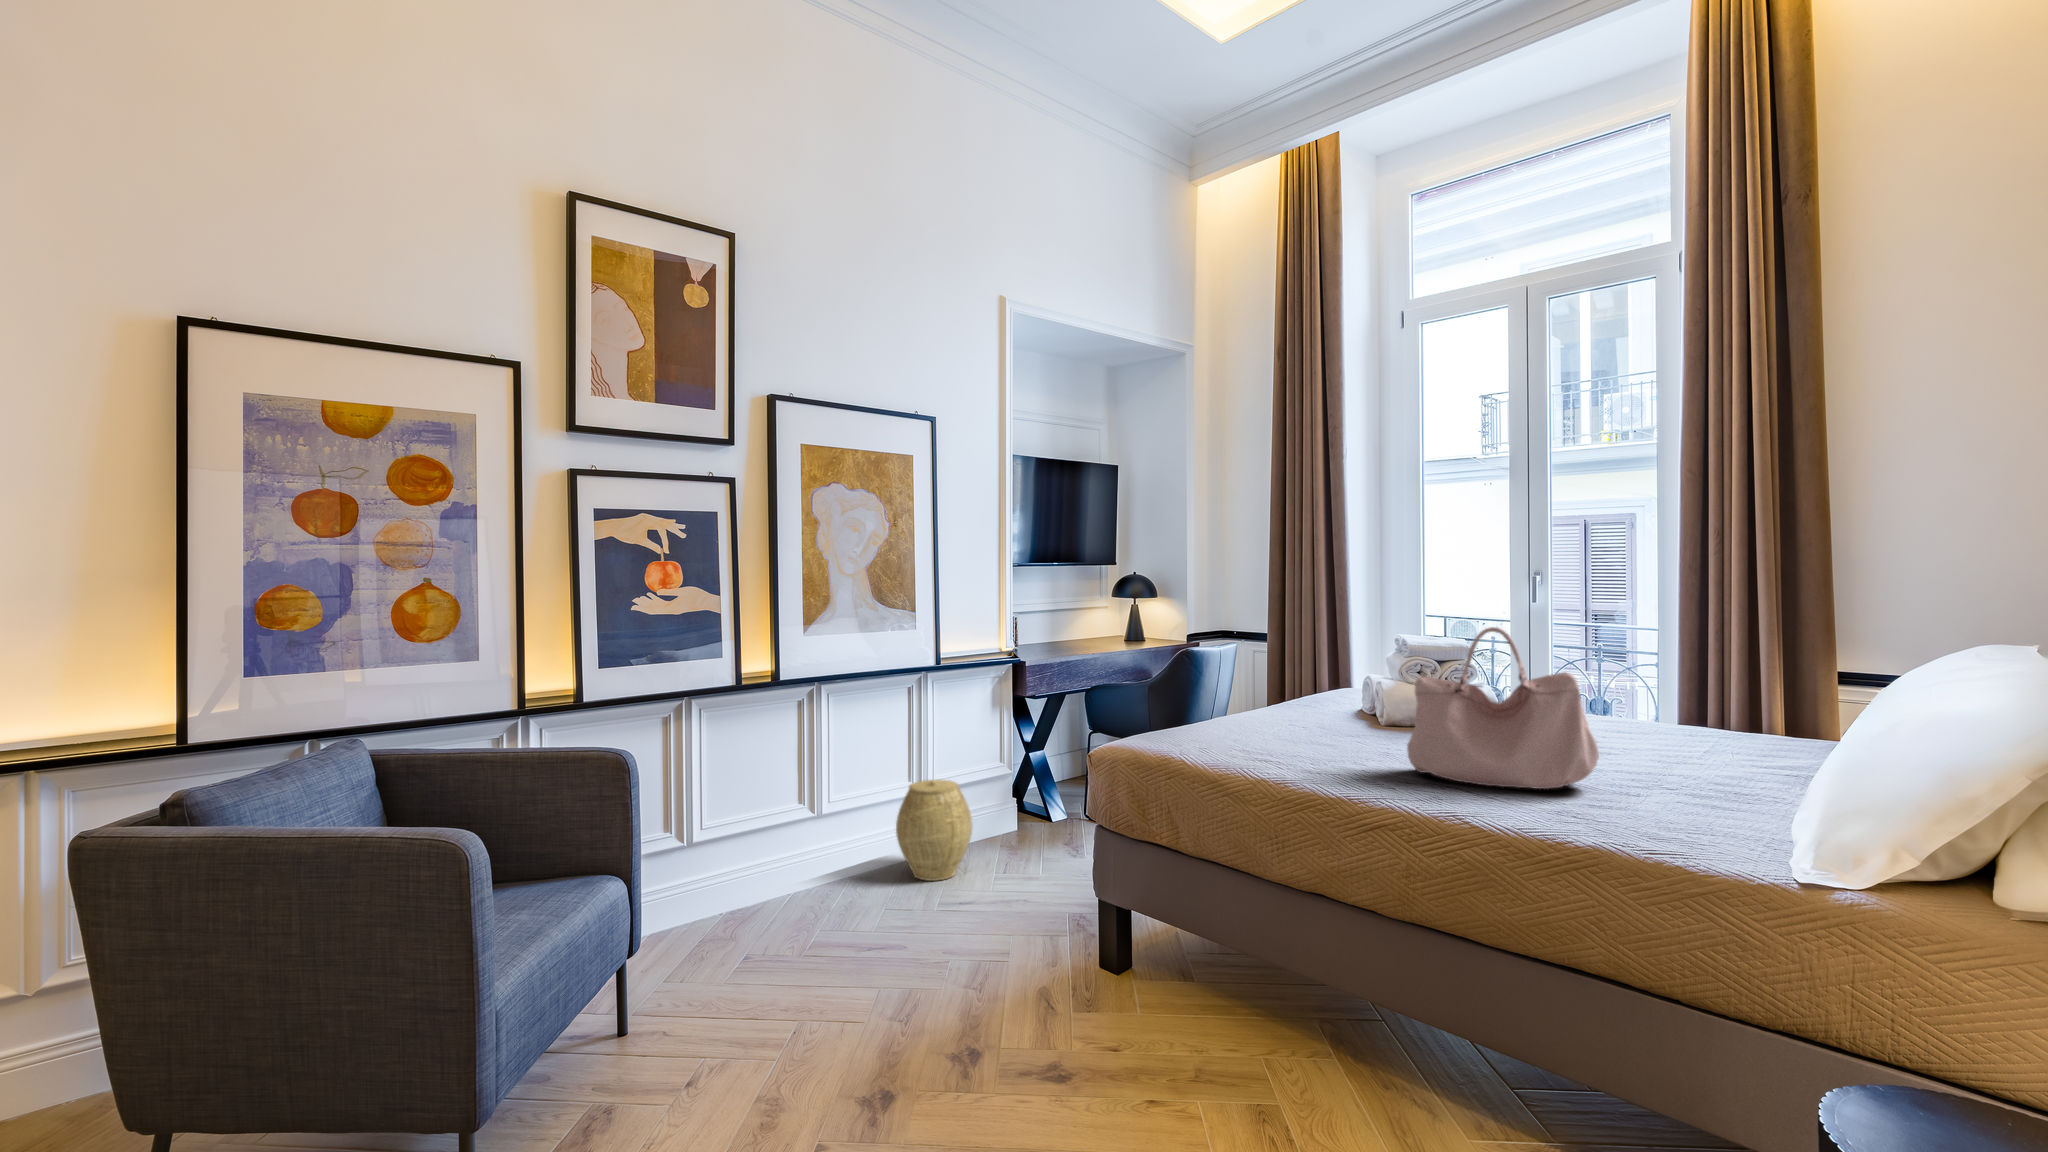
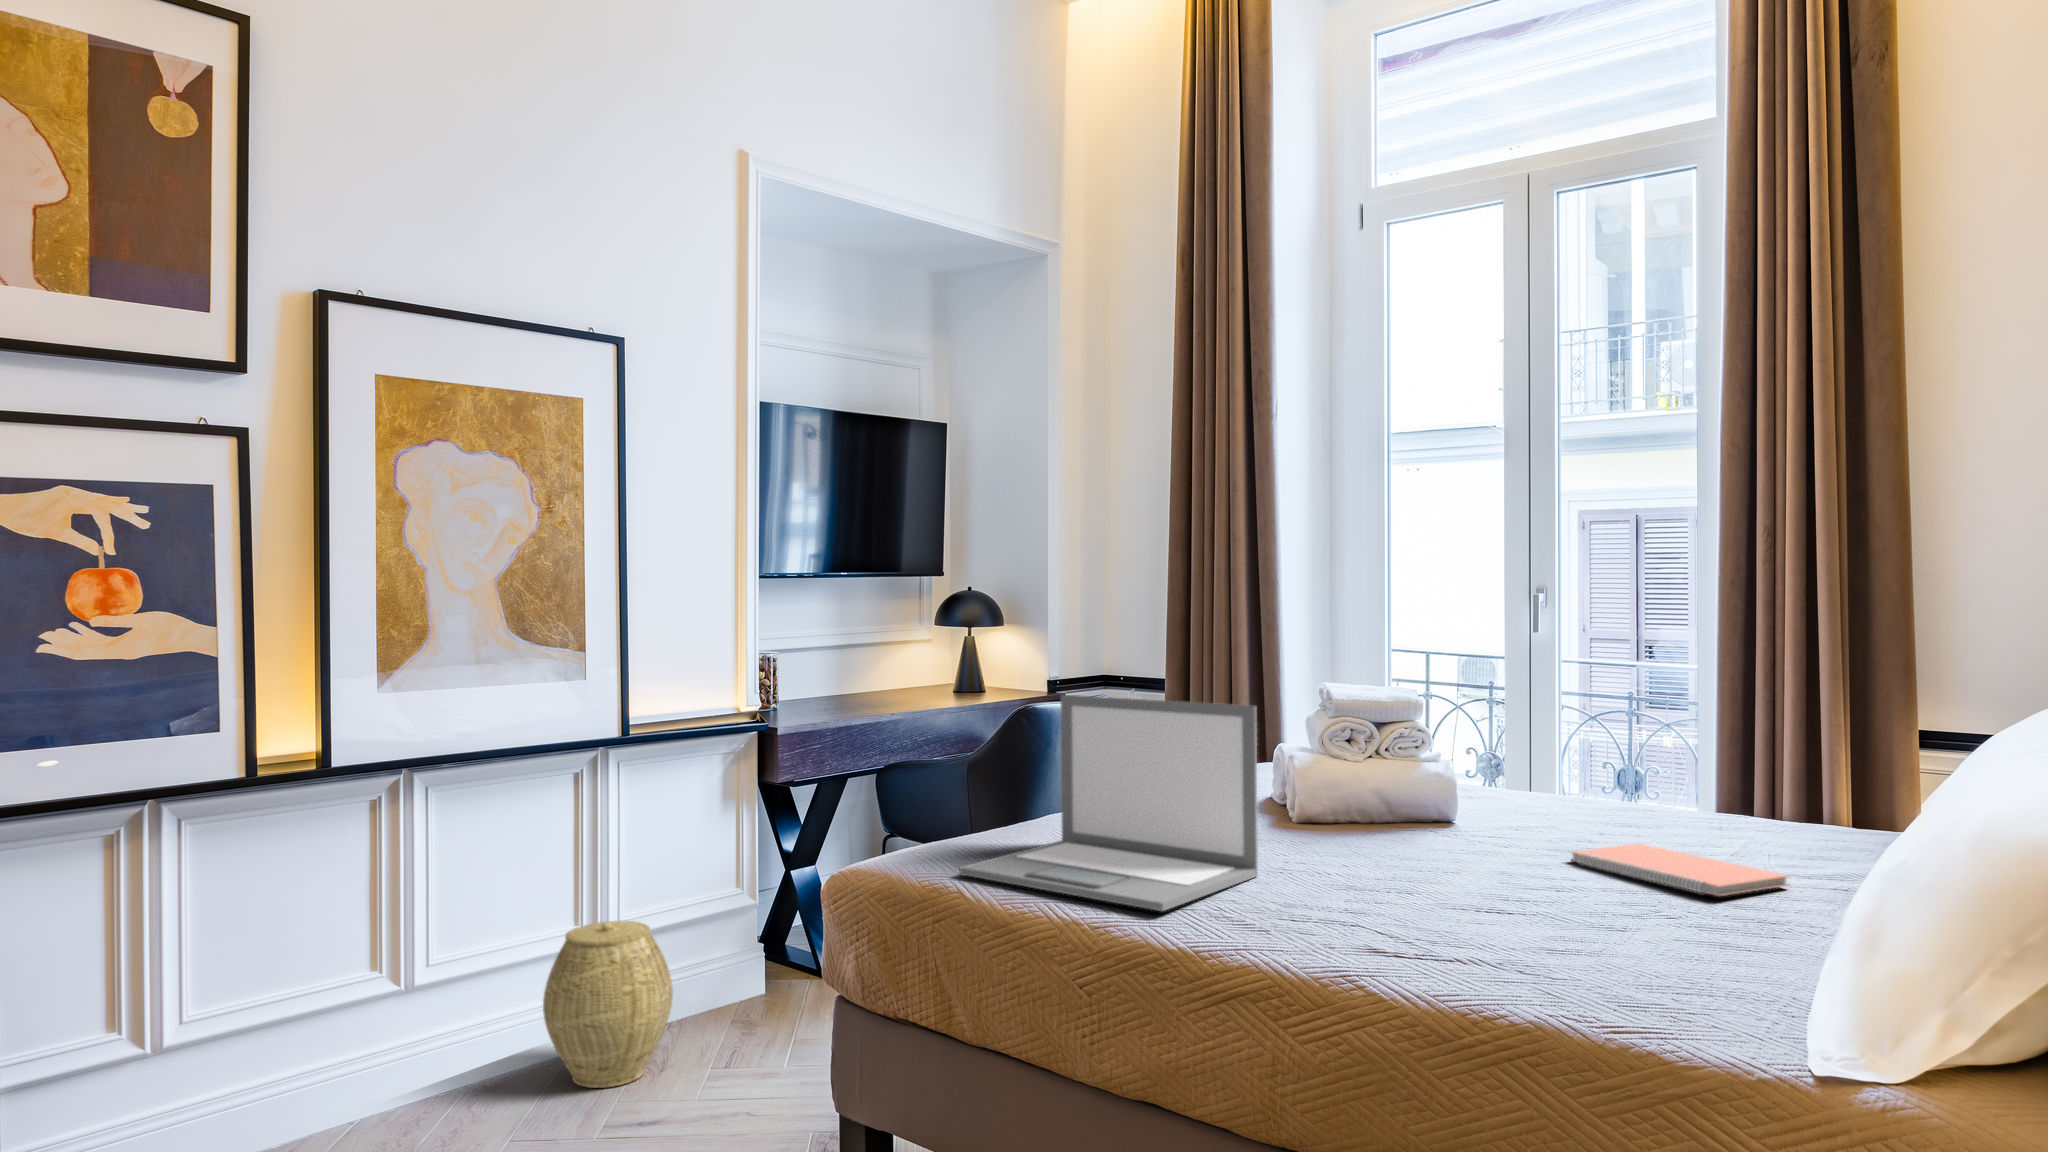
handbag: present [1407,627,1599,789] -> none [1303,671,1586,931]
laptop: none [1181,641,1372,773] -> present [959,695,1258,911]
notebook: none [1578,741,1734,773] -> present [1572,843,1789,896]

